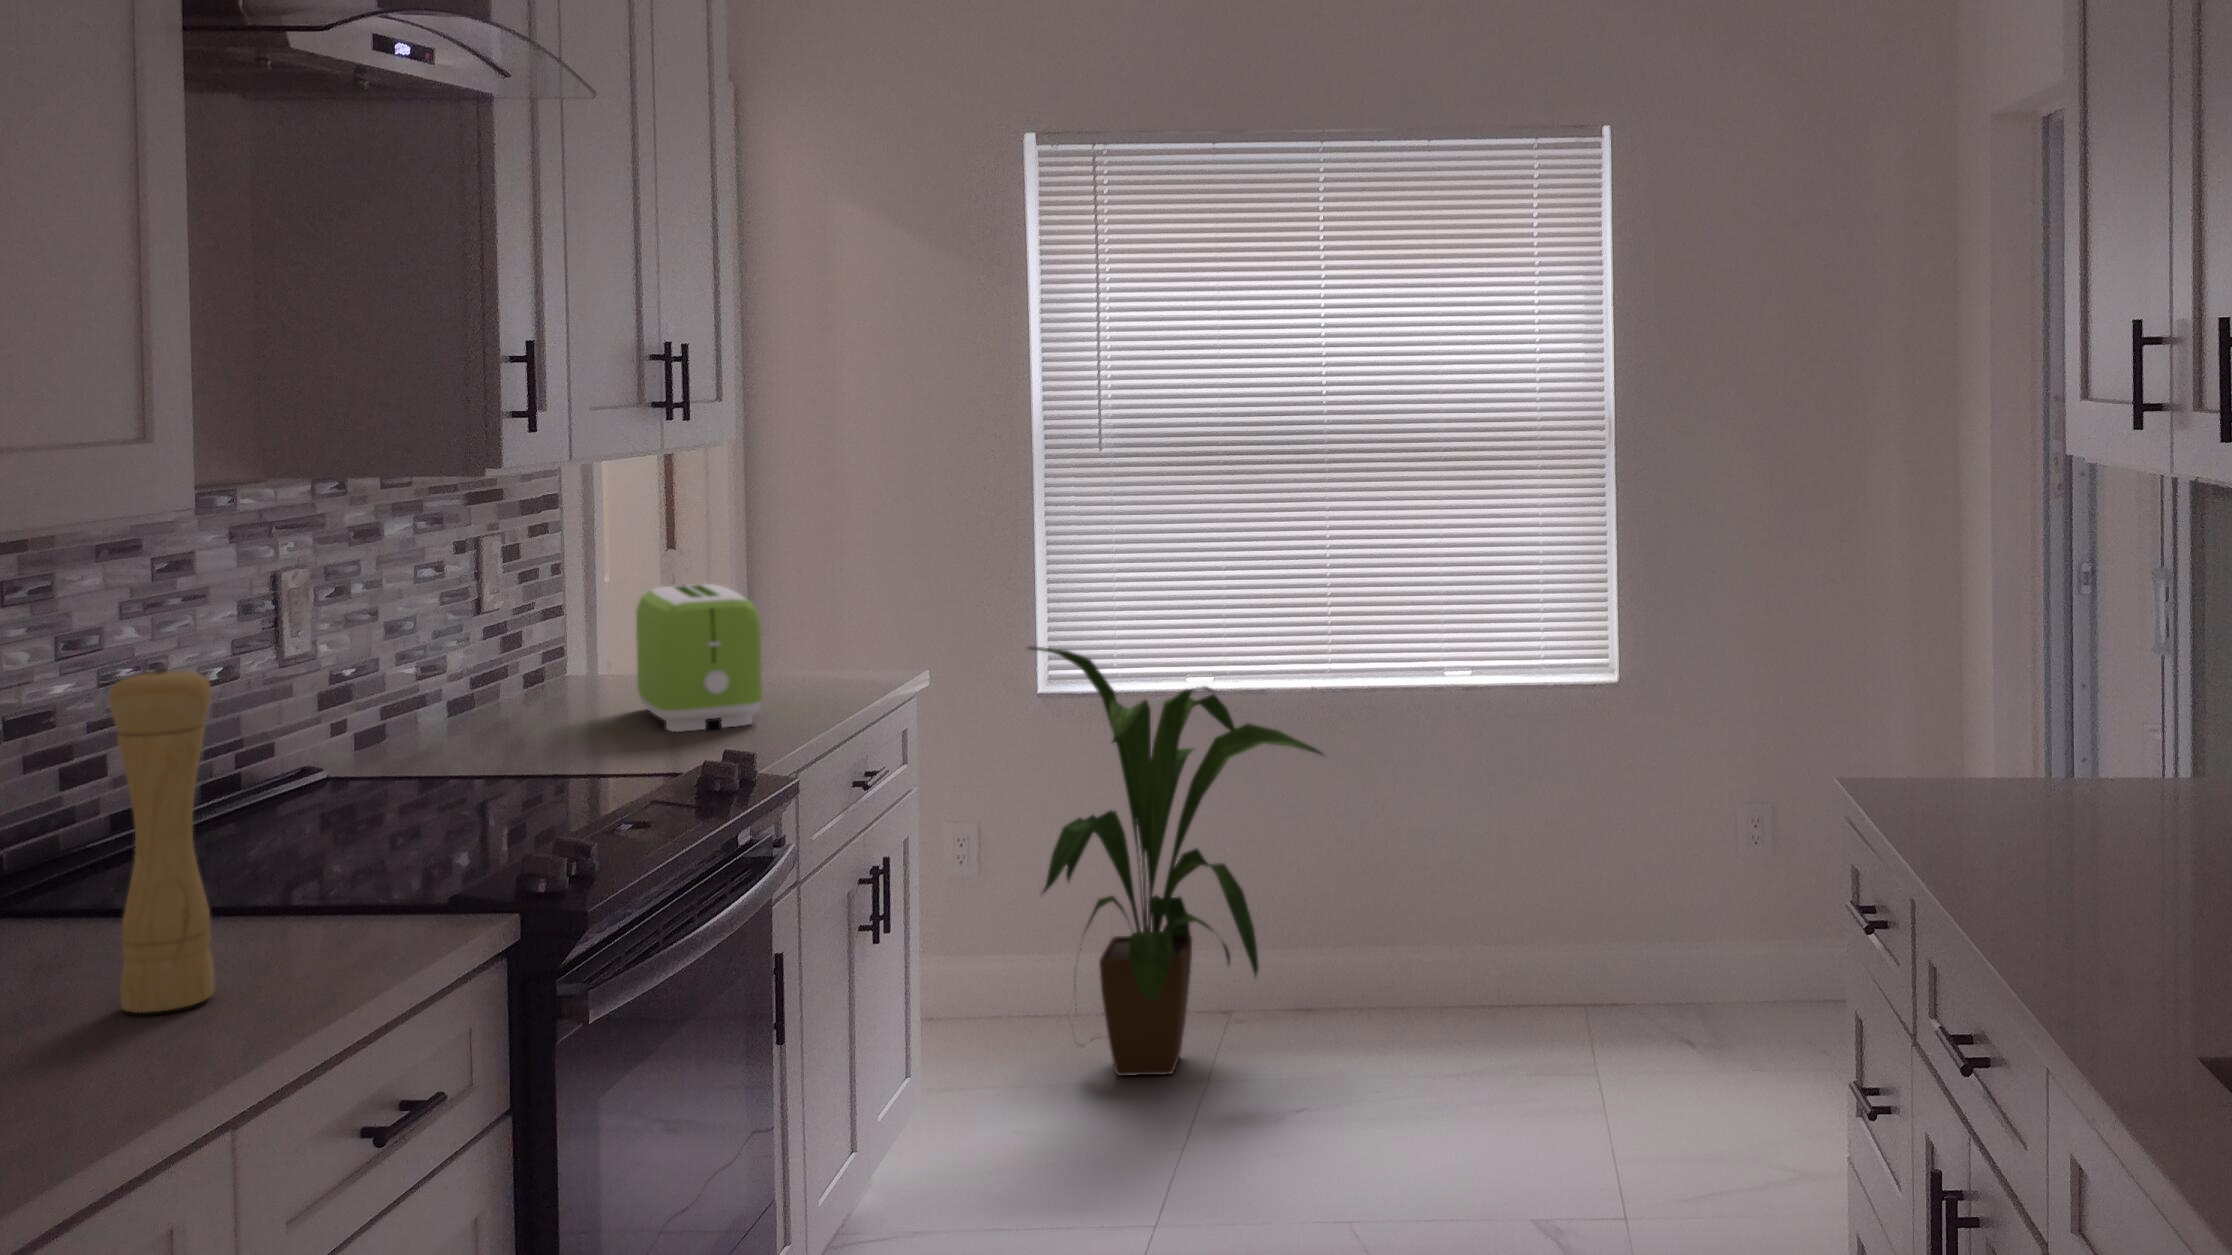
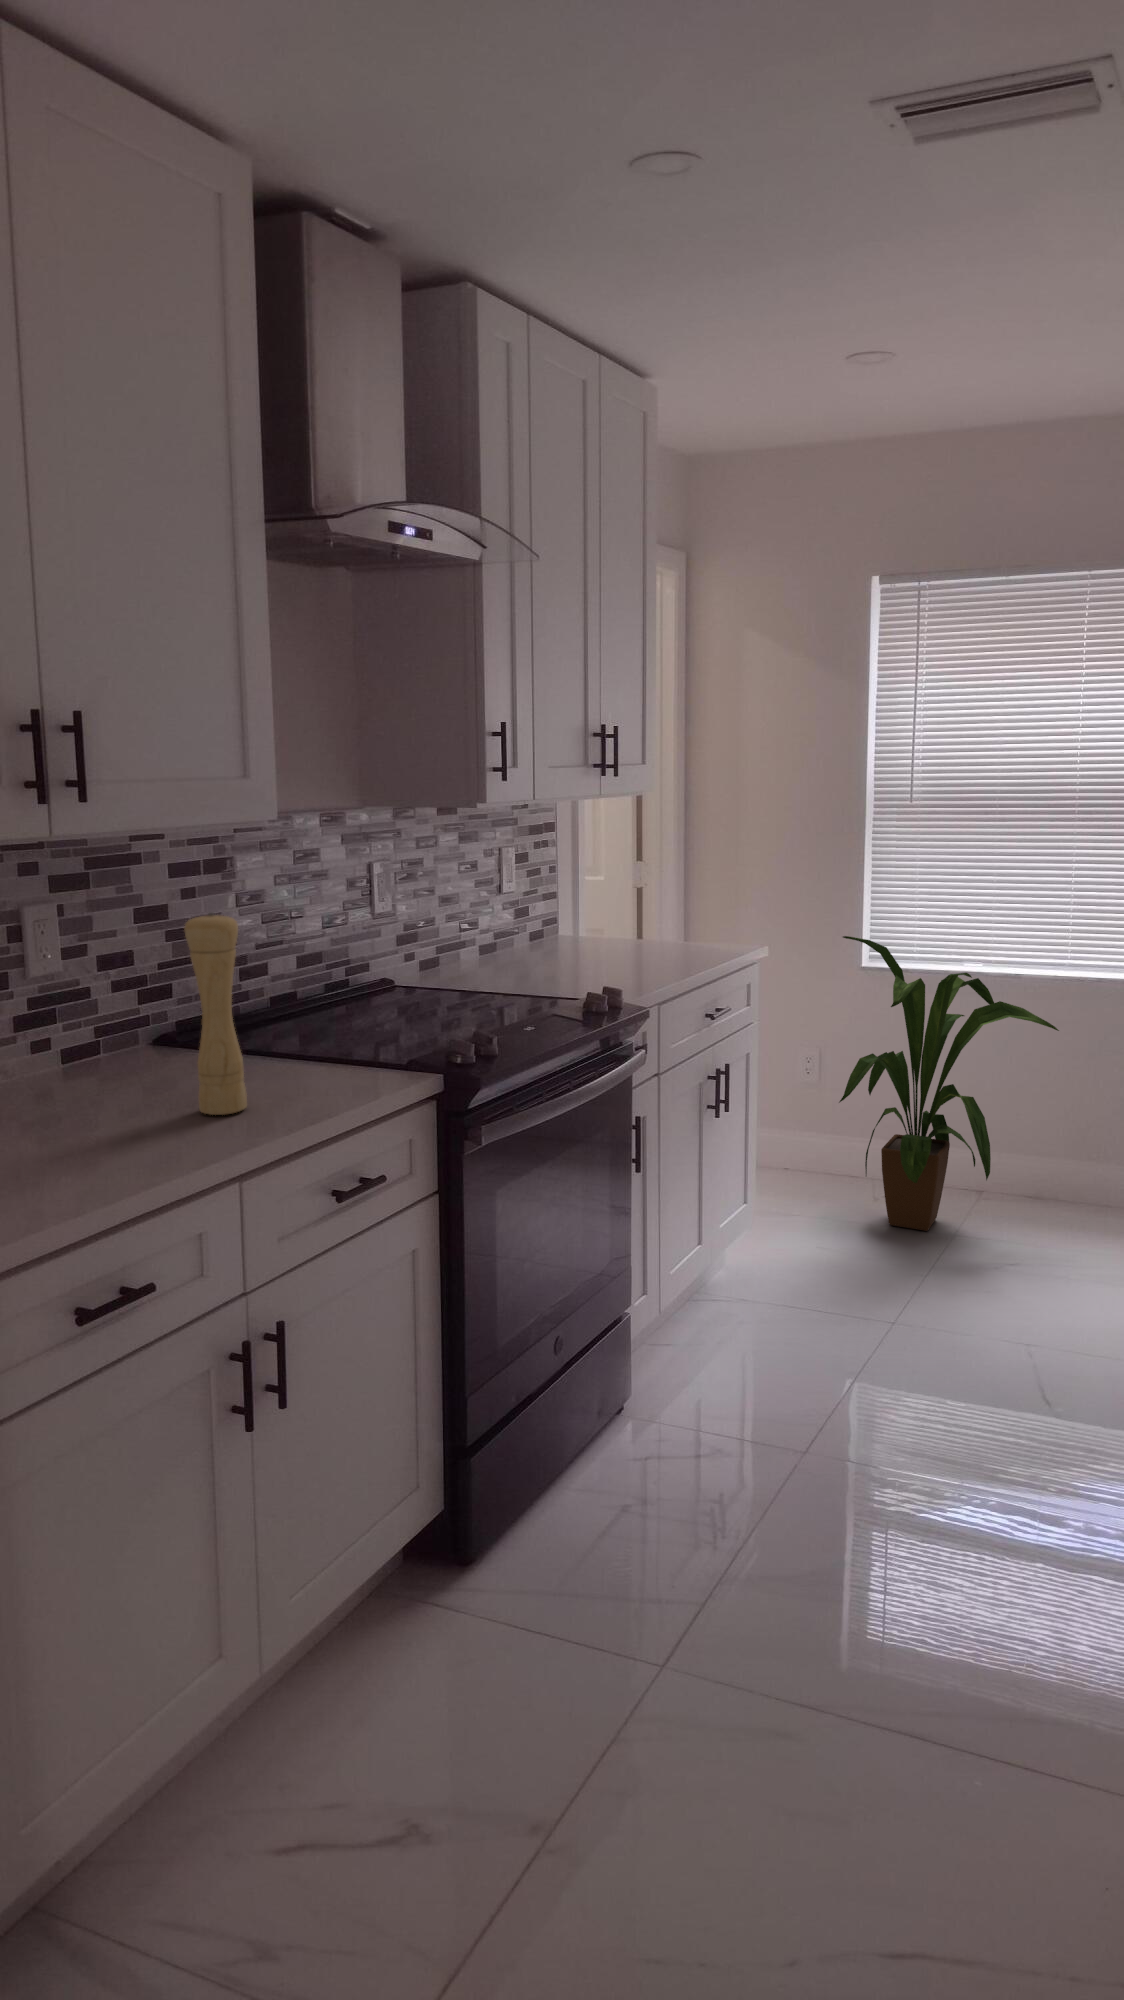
toaster: present [636,584,762,732] -> none [582,882,647,974]

